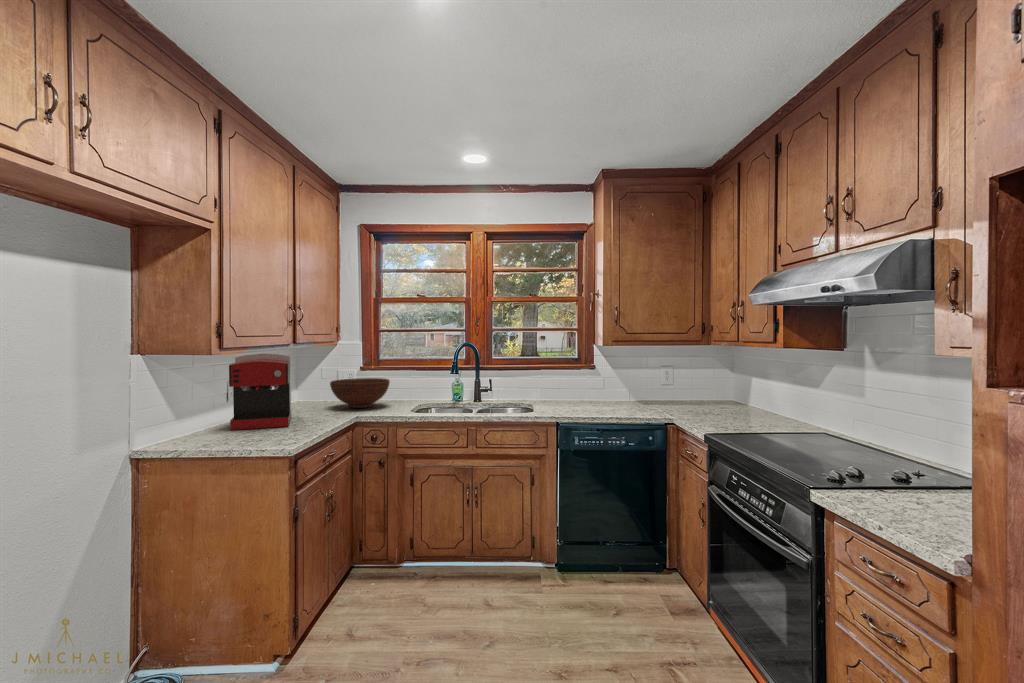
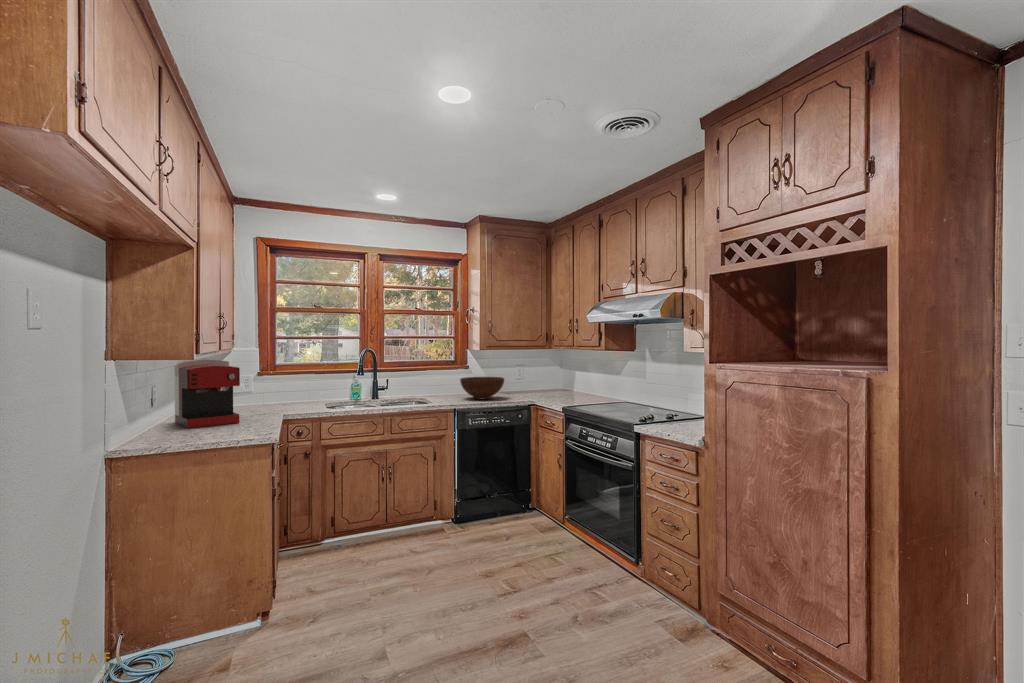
fruit bowl: present [330,378,390,408] -> present [460,377,504,399]

